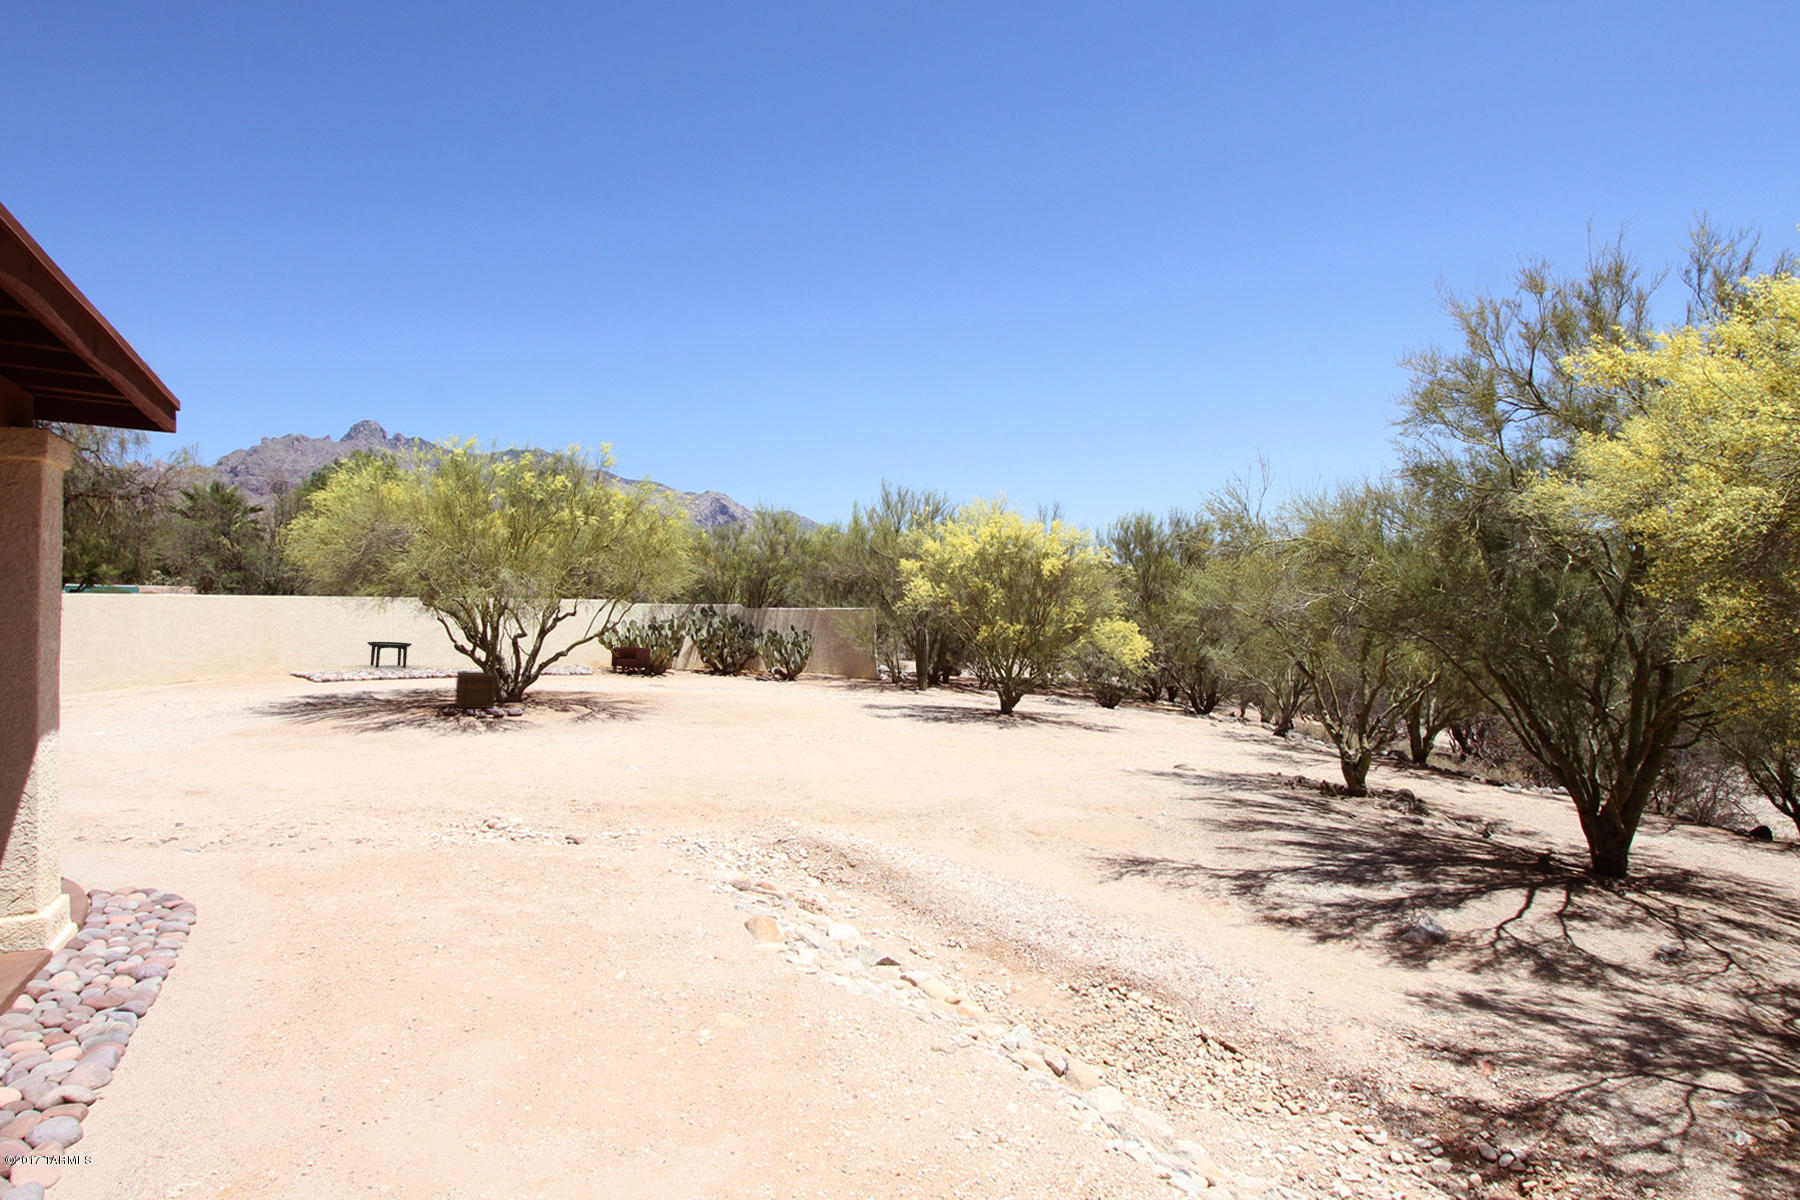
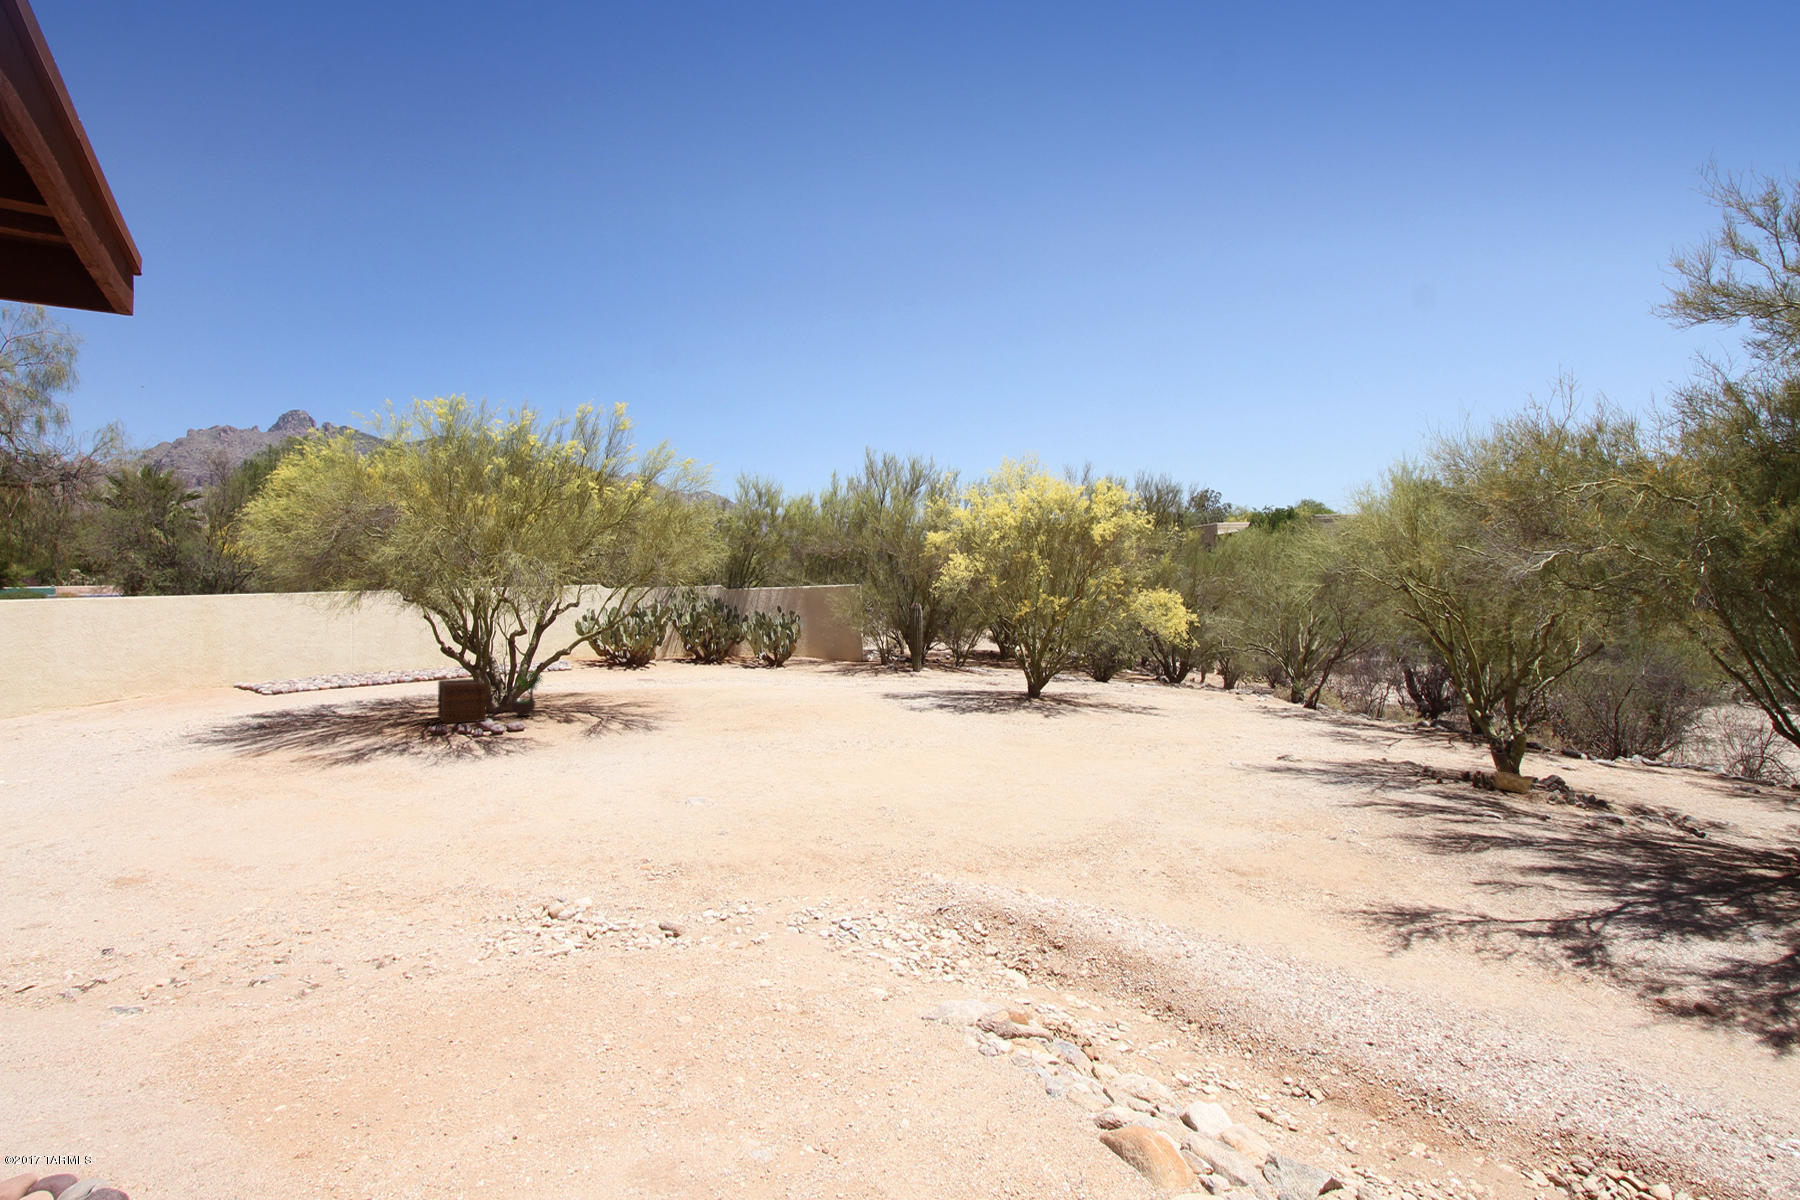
round table: present [367,642,412,668] -> none [322,643,374,672]
armchair: present [611,647,651,675] -> none [595,638,636,667]
potted tree: none [518,664,546,706] -> present [512,672,542,716]
woven basket: none [1358,777,1391,802] -> present [1495,767,1534,794]

